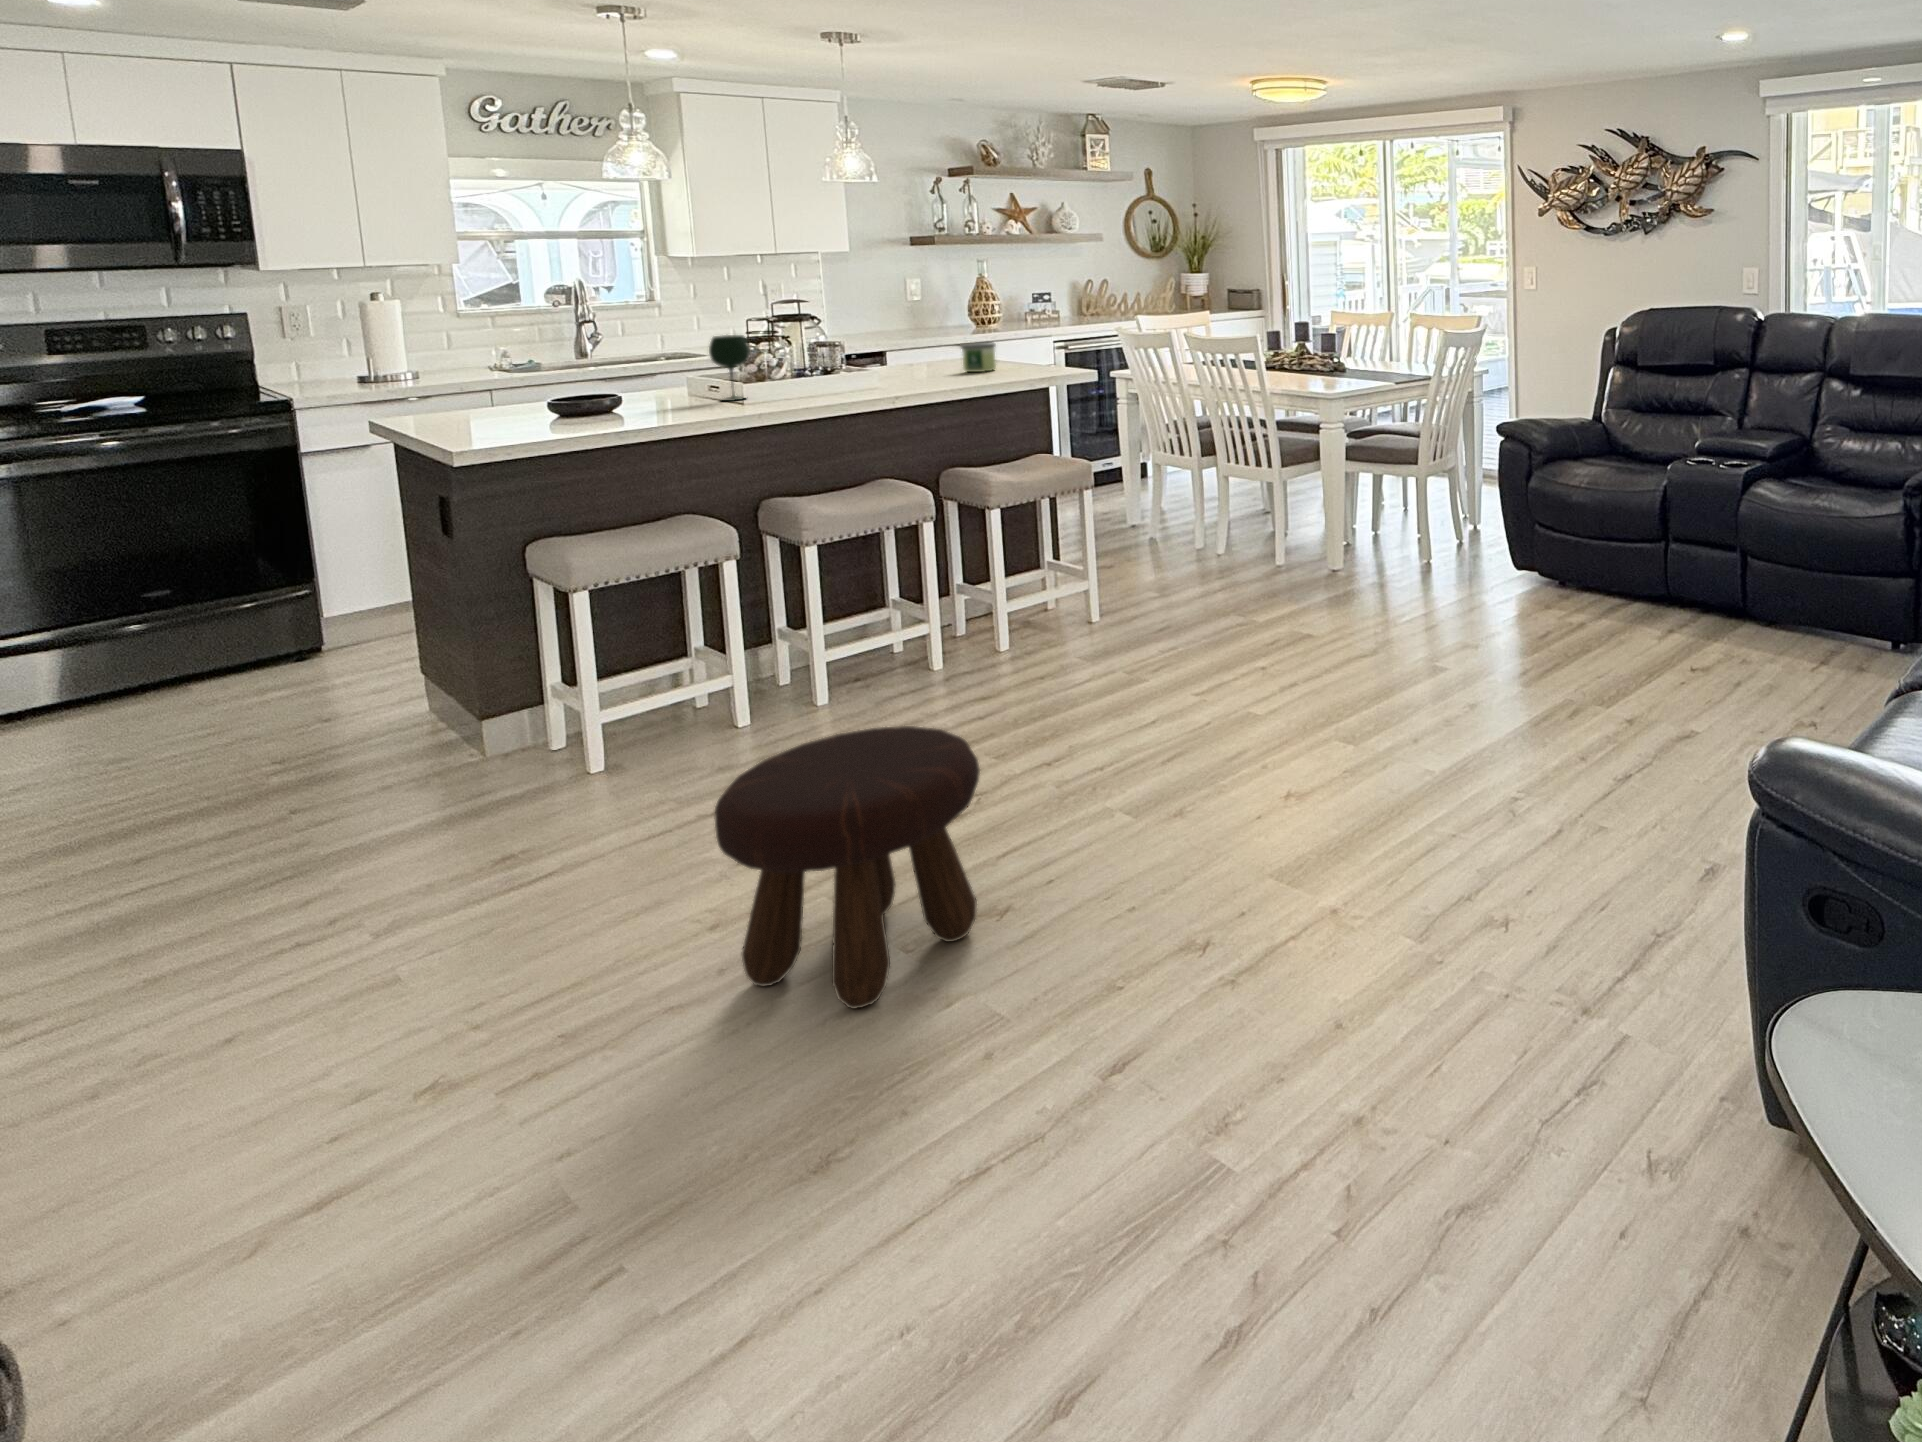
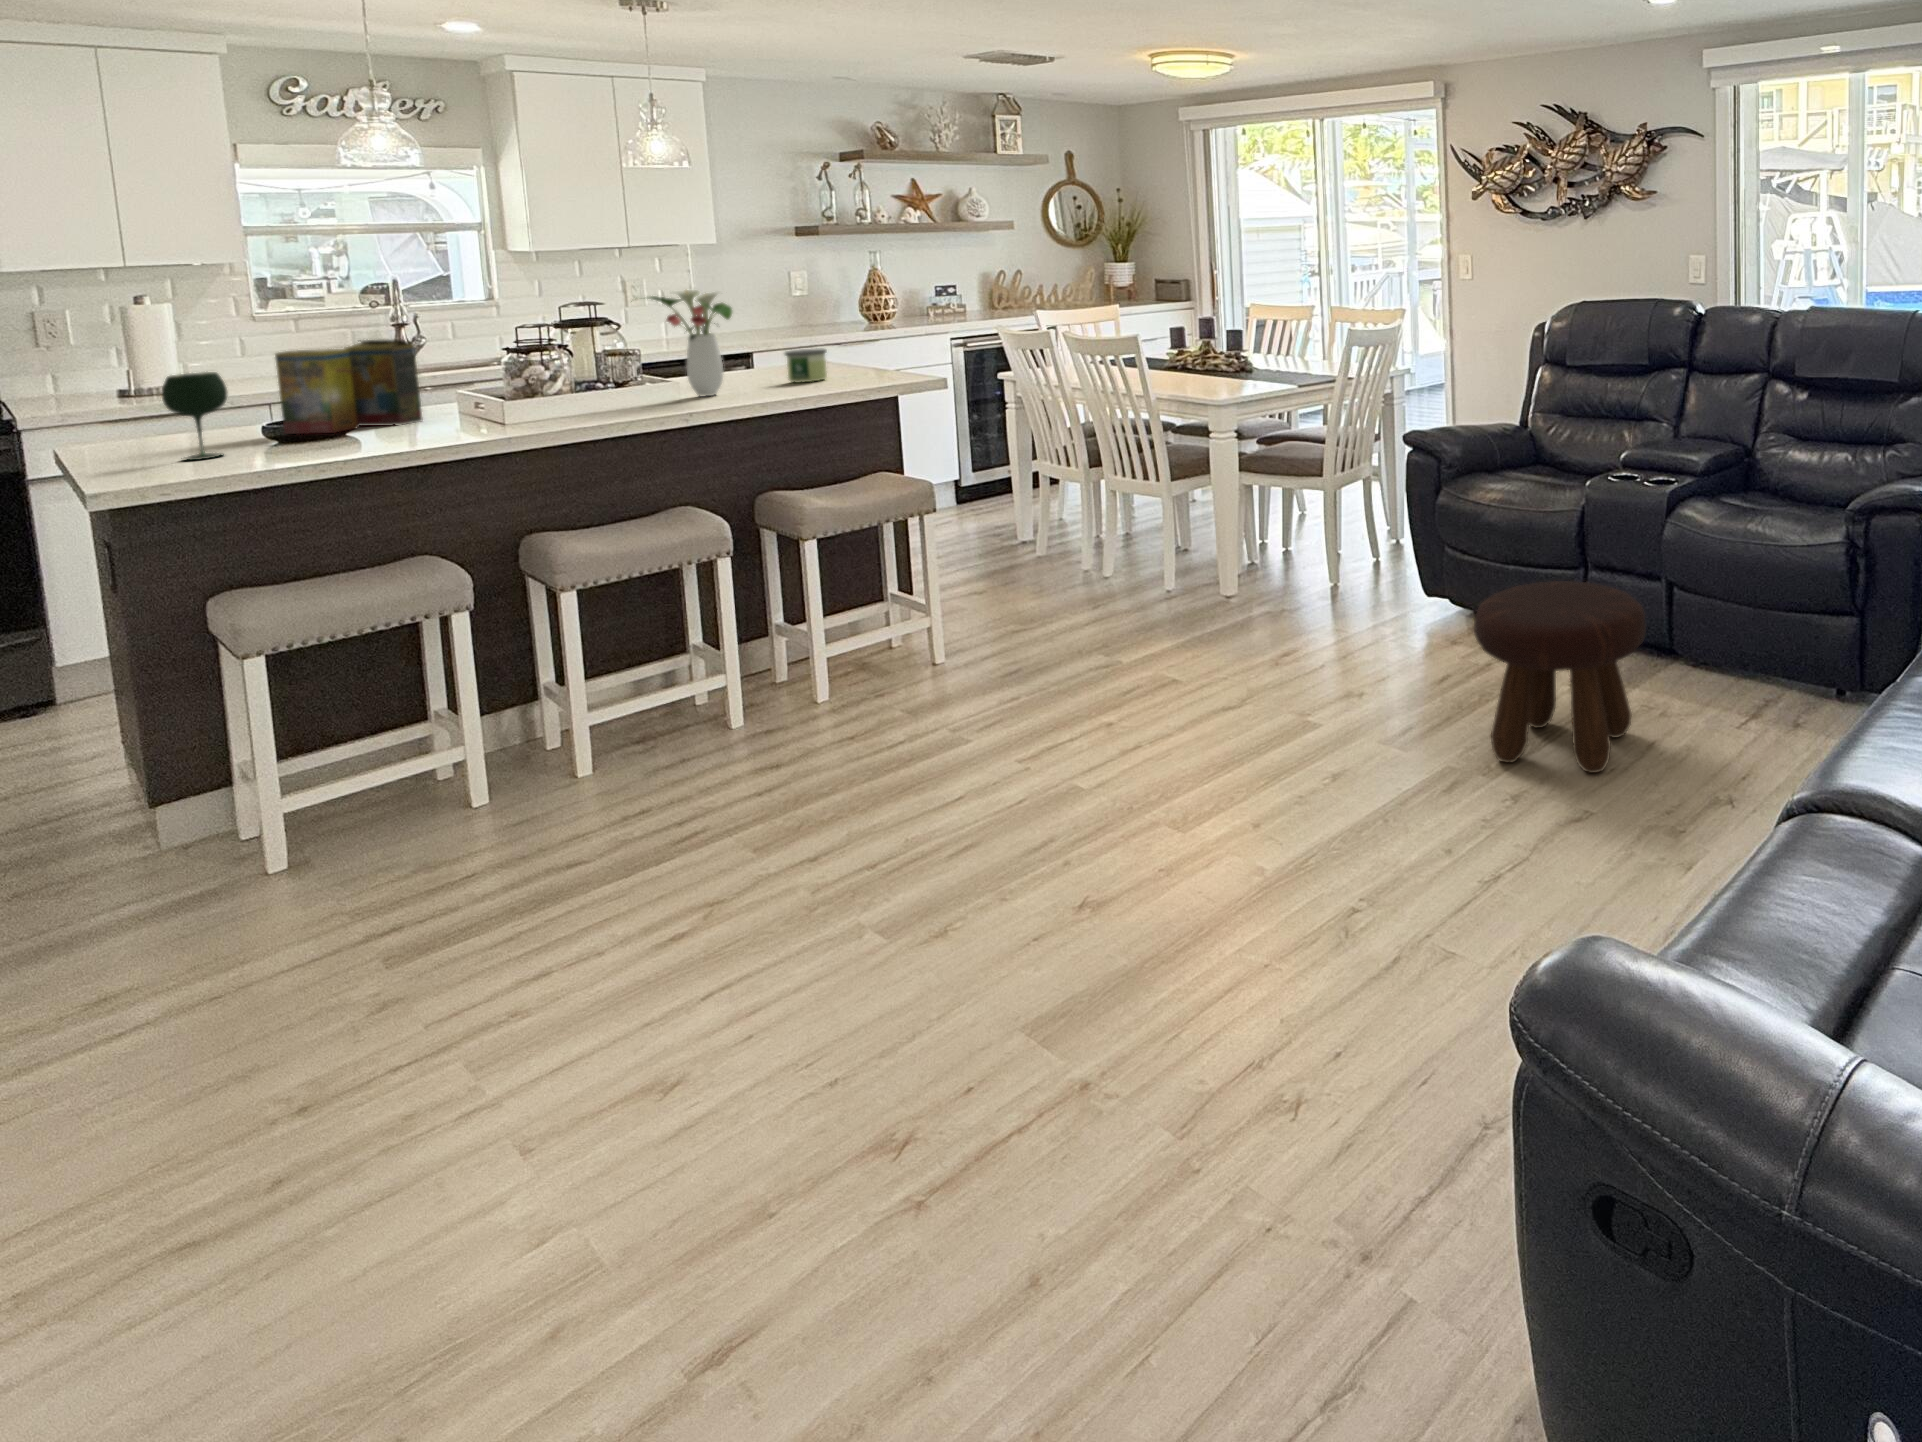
flower arrangement: none [841,288,929,382] -> present [649,290,732,397]
cereal box: none [549,329,666,409] -> present [275,340,422,434]
wine glass: present [709,335,750,401] -> present [162,372,228,460]
footstool: present [714,726,980,1008] -> present [1474,581,1646,773]

